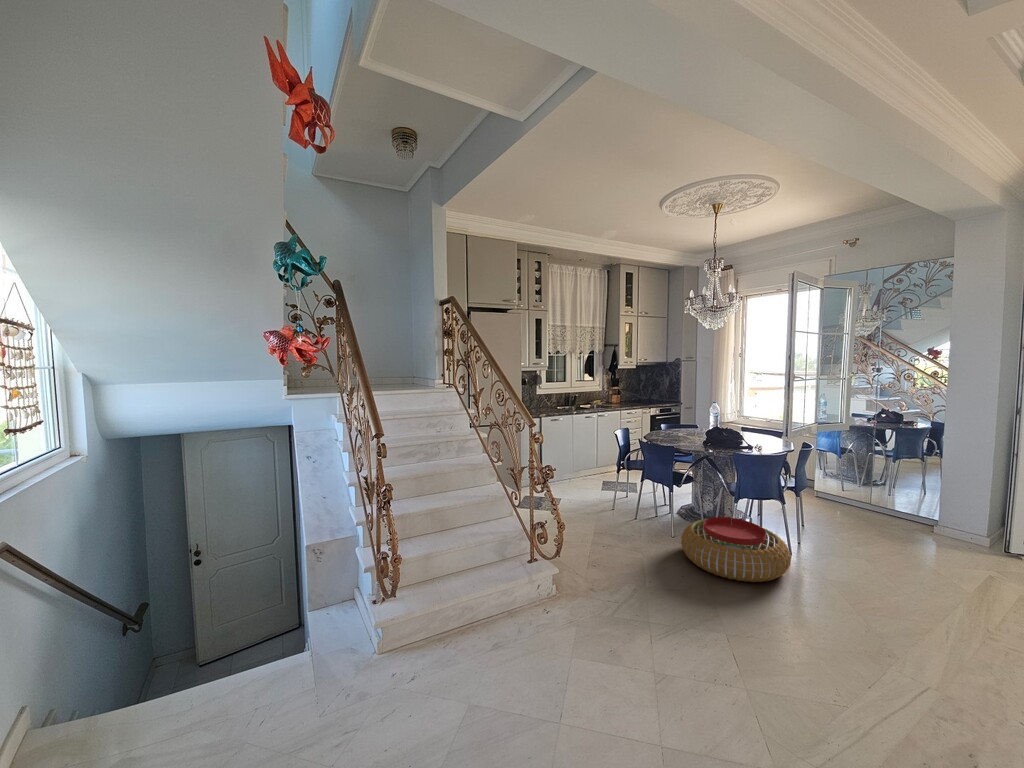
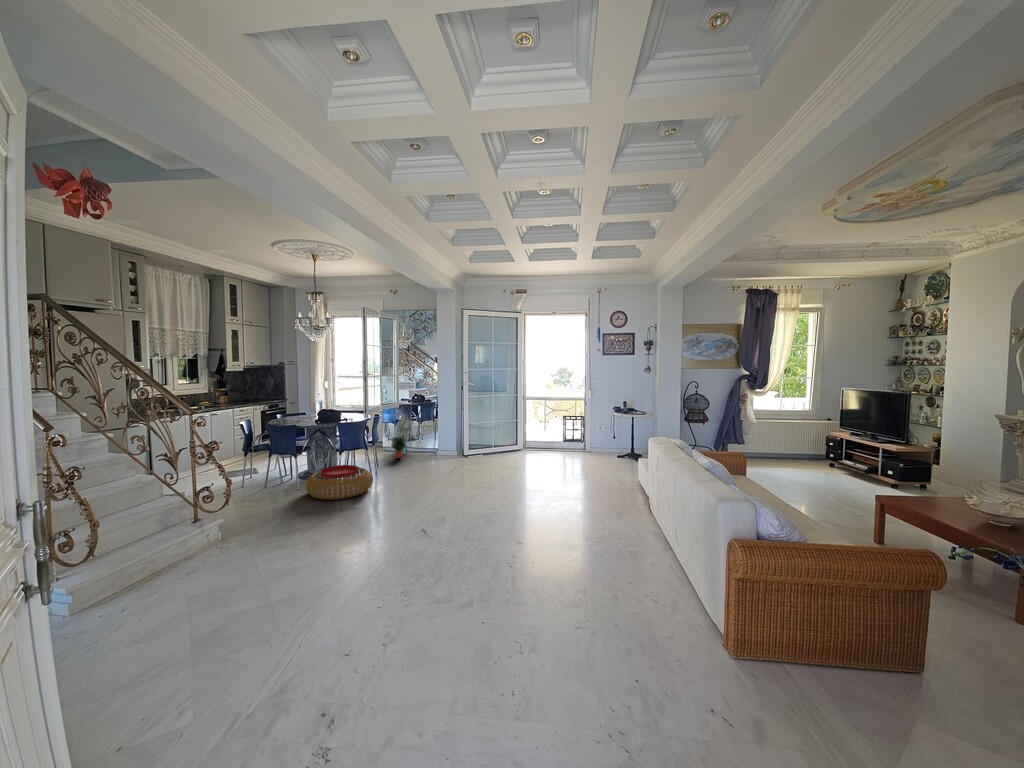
potted plant: none [830,443,872,521] -> present [391,415,409,458]

